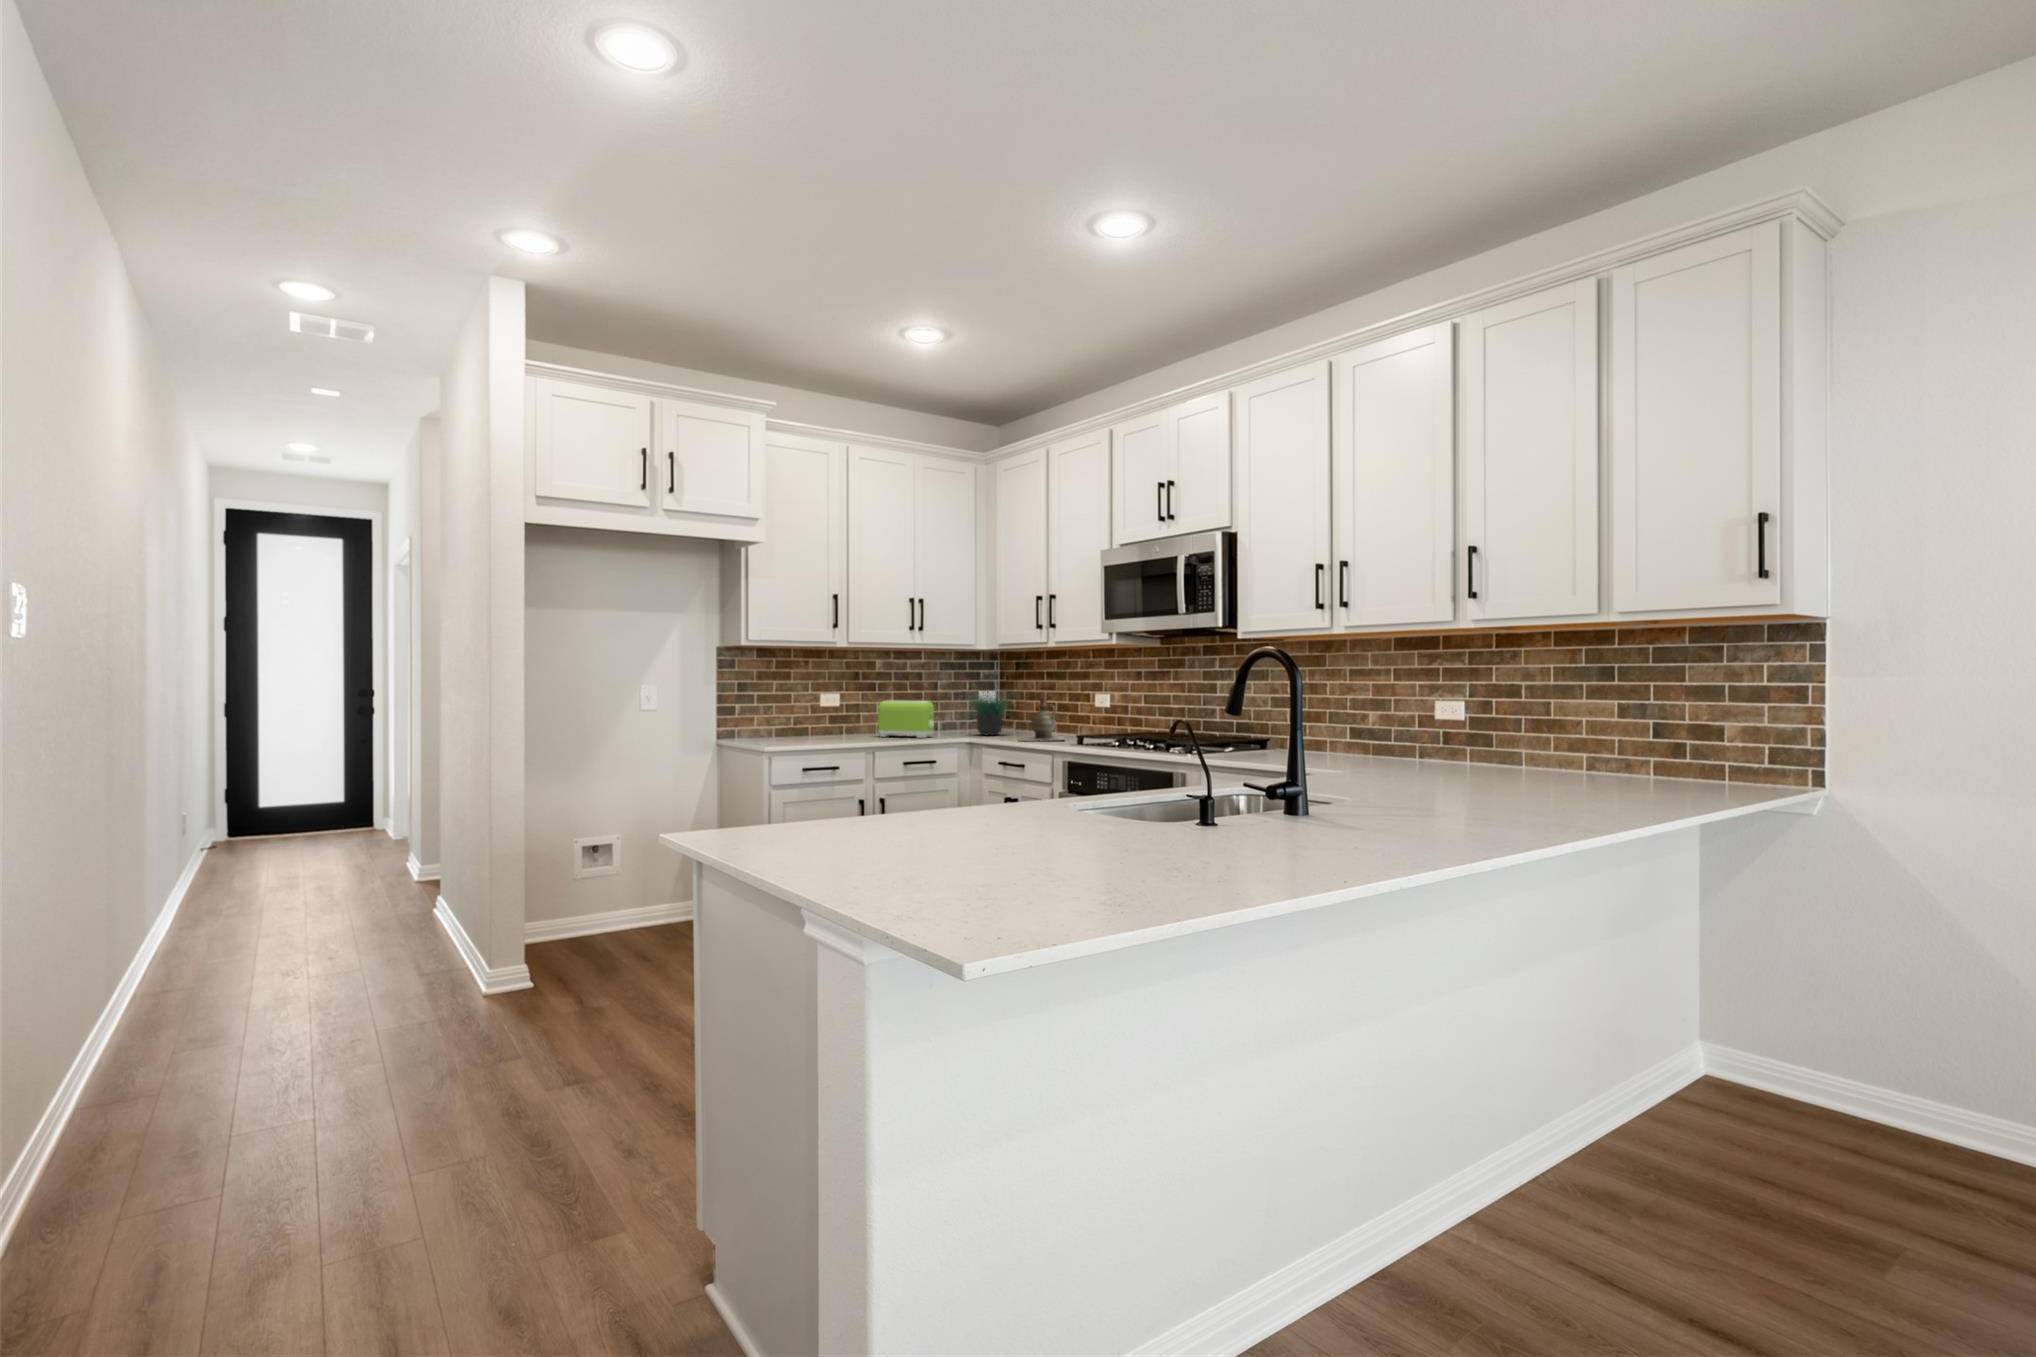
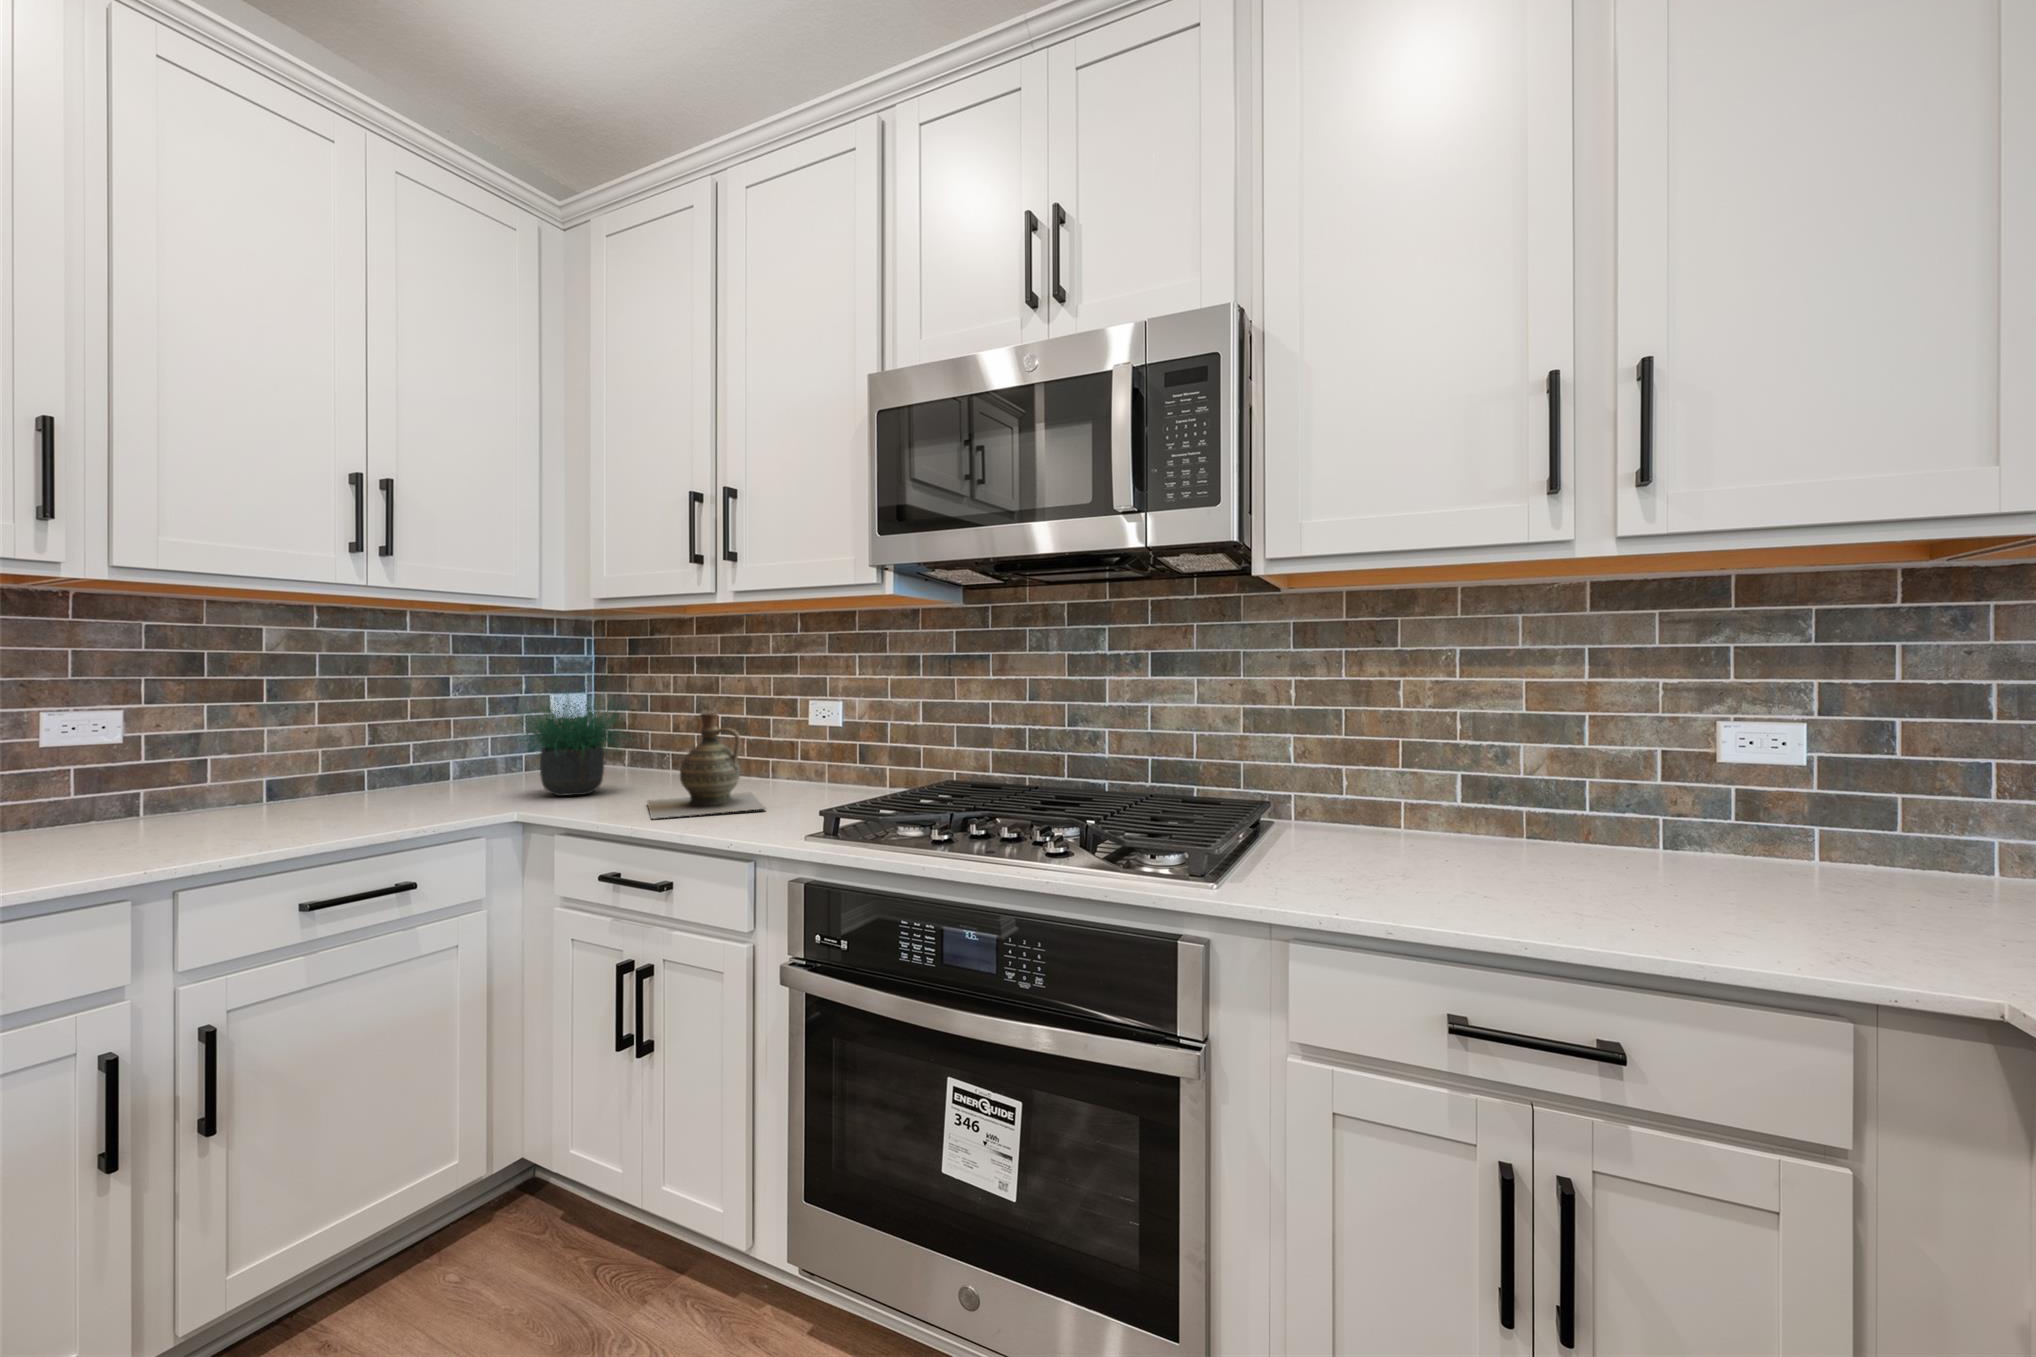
toaster: present [878,701,934,738] -> none [245,724,422,821]

